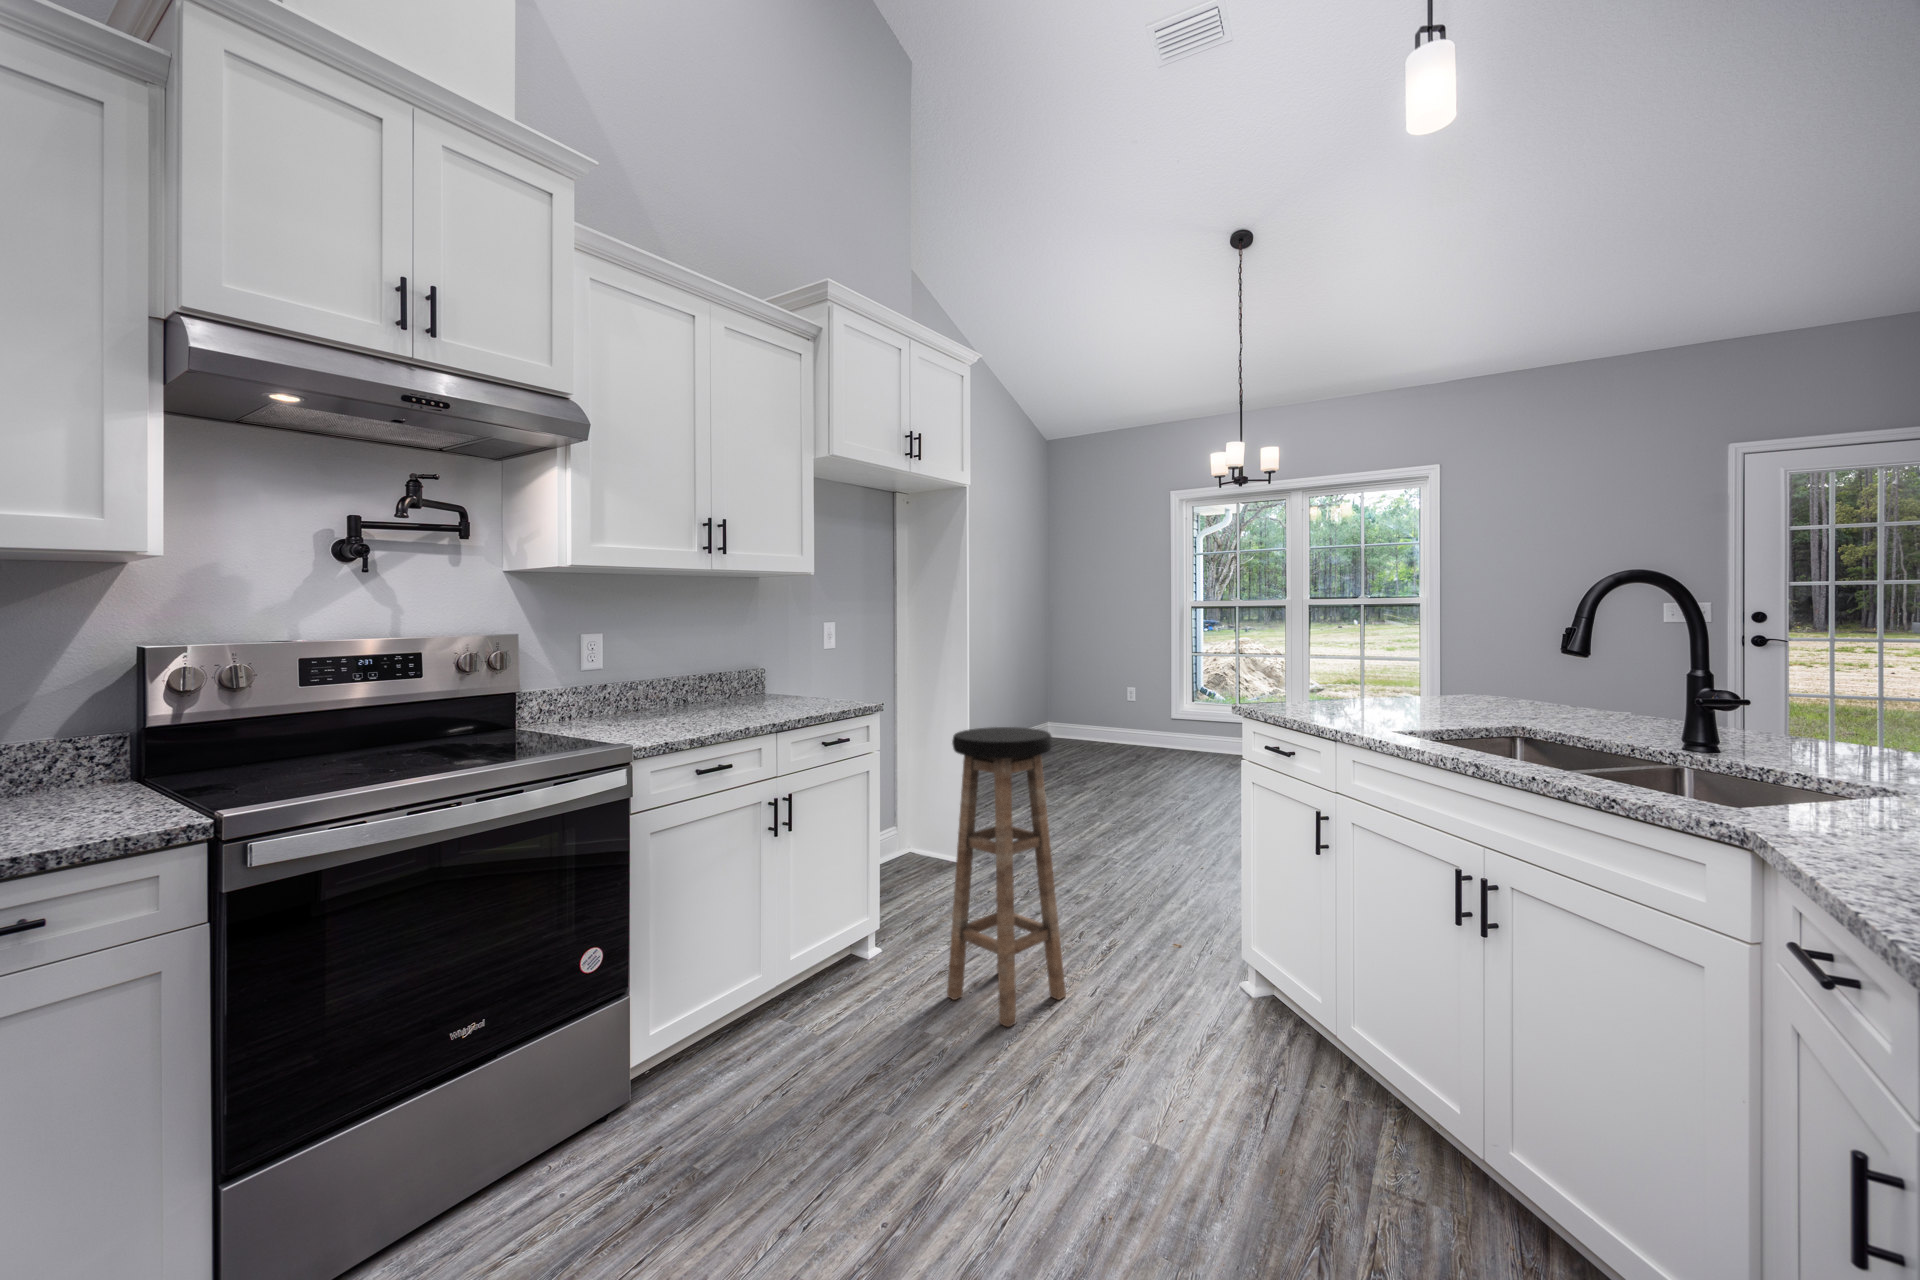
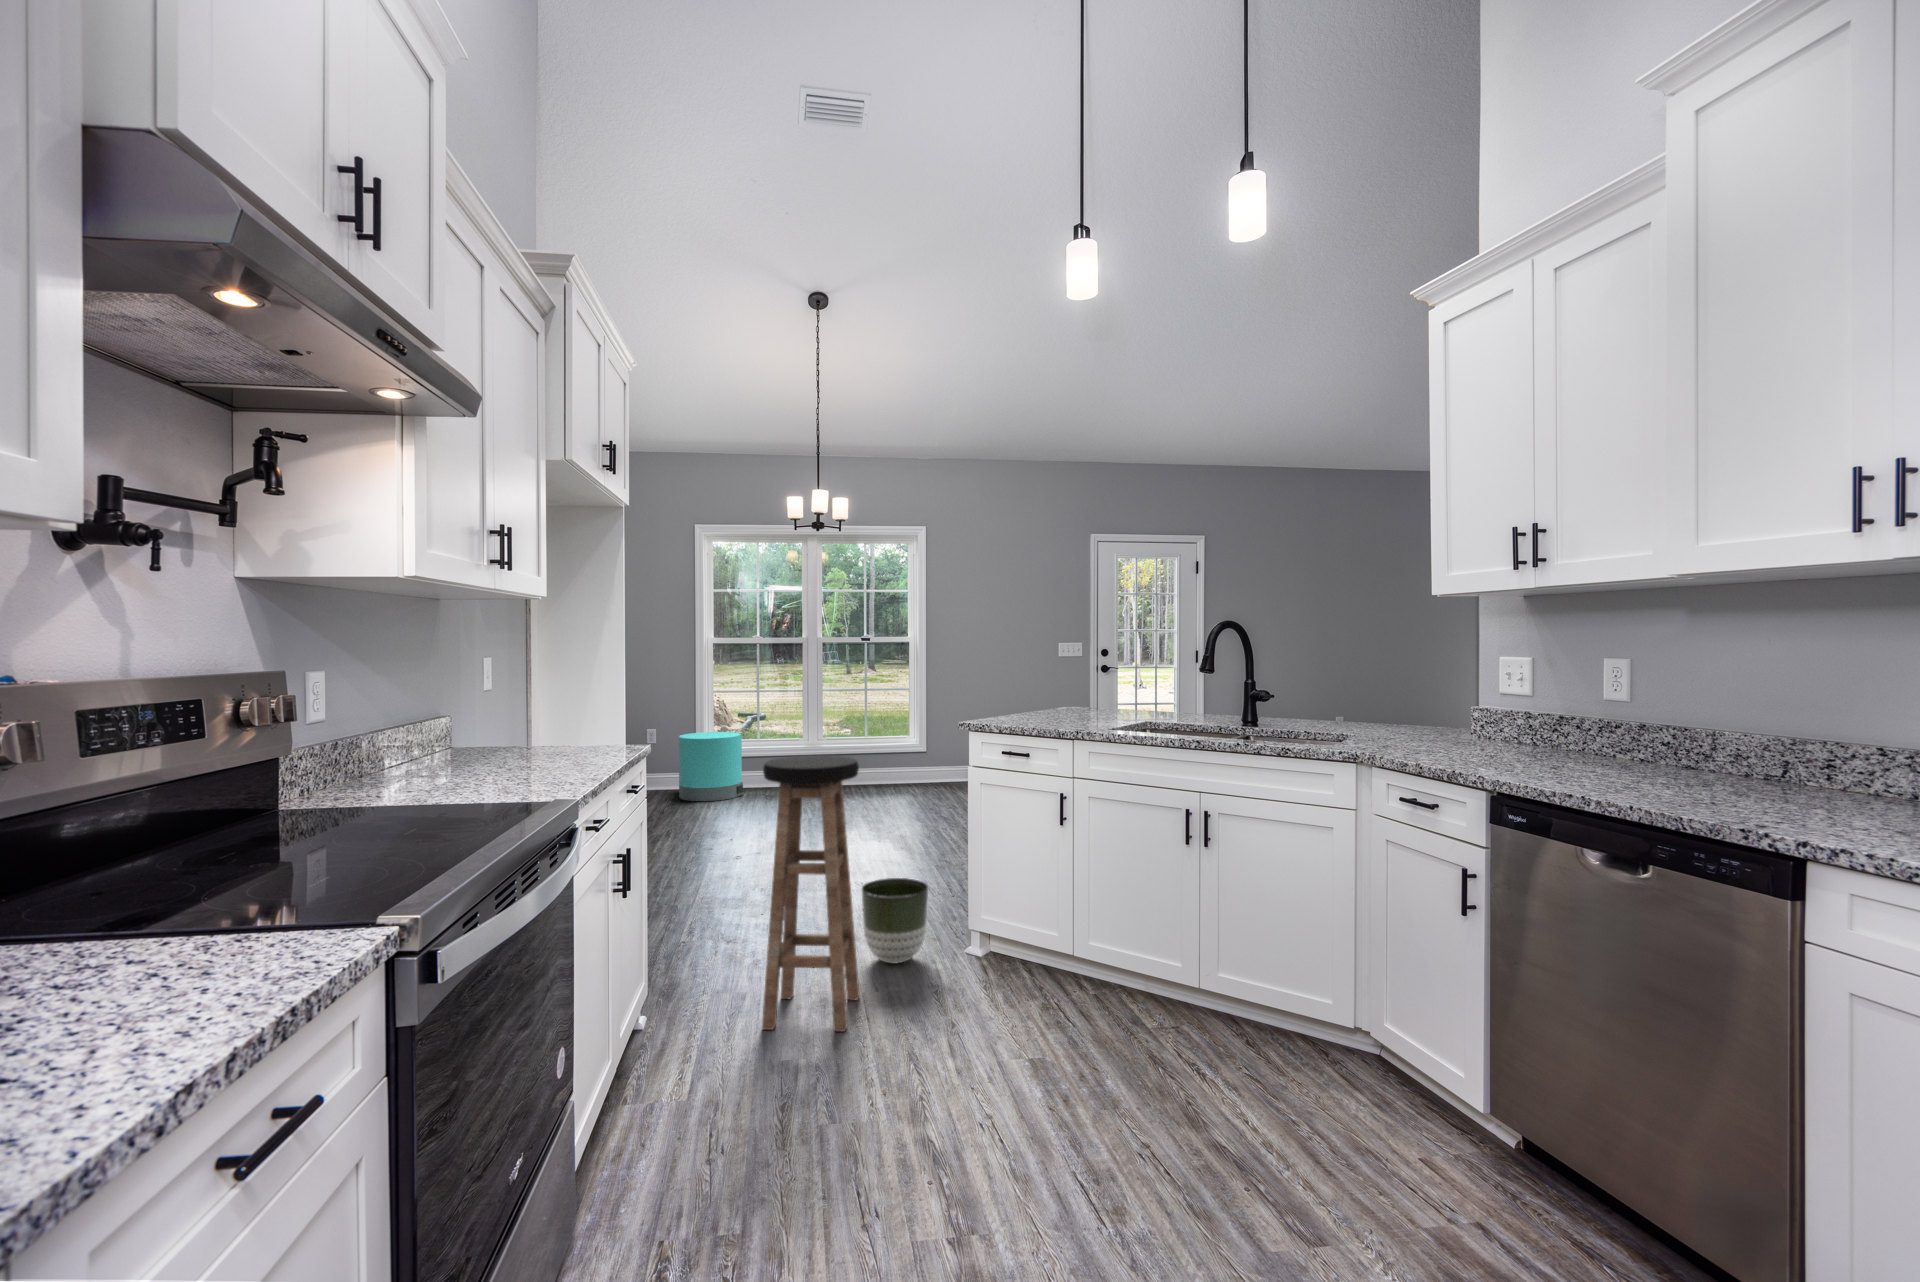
trash can: none [1147,698,1212,766] -> present [679,732,743,801]
planter: none [1108,876,1187,976] -> present [862,878,928,963]

